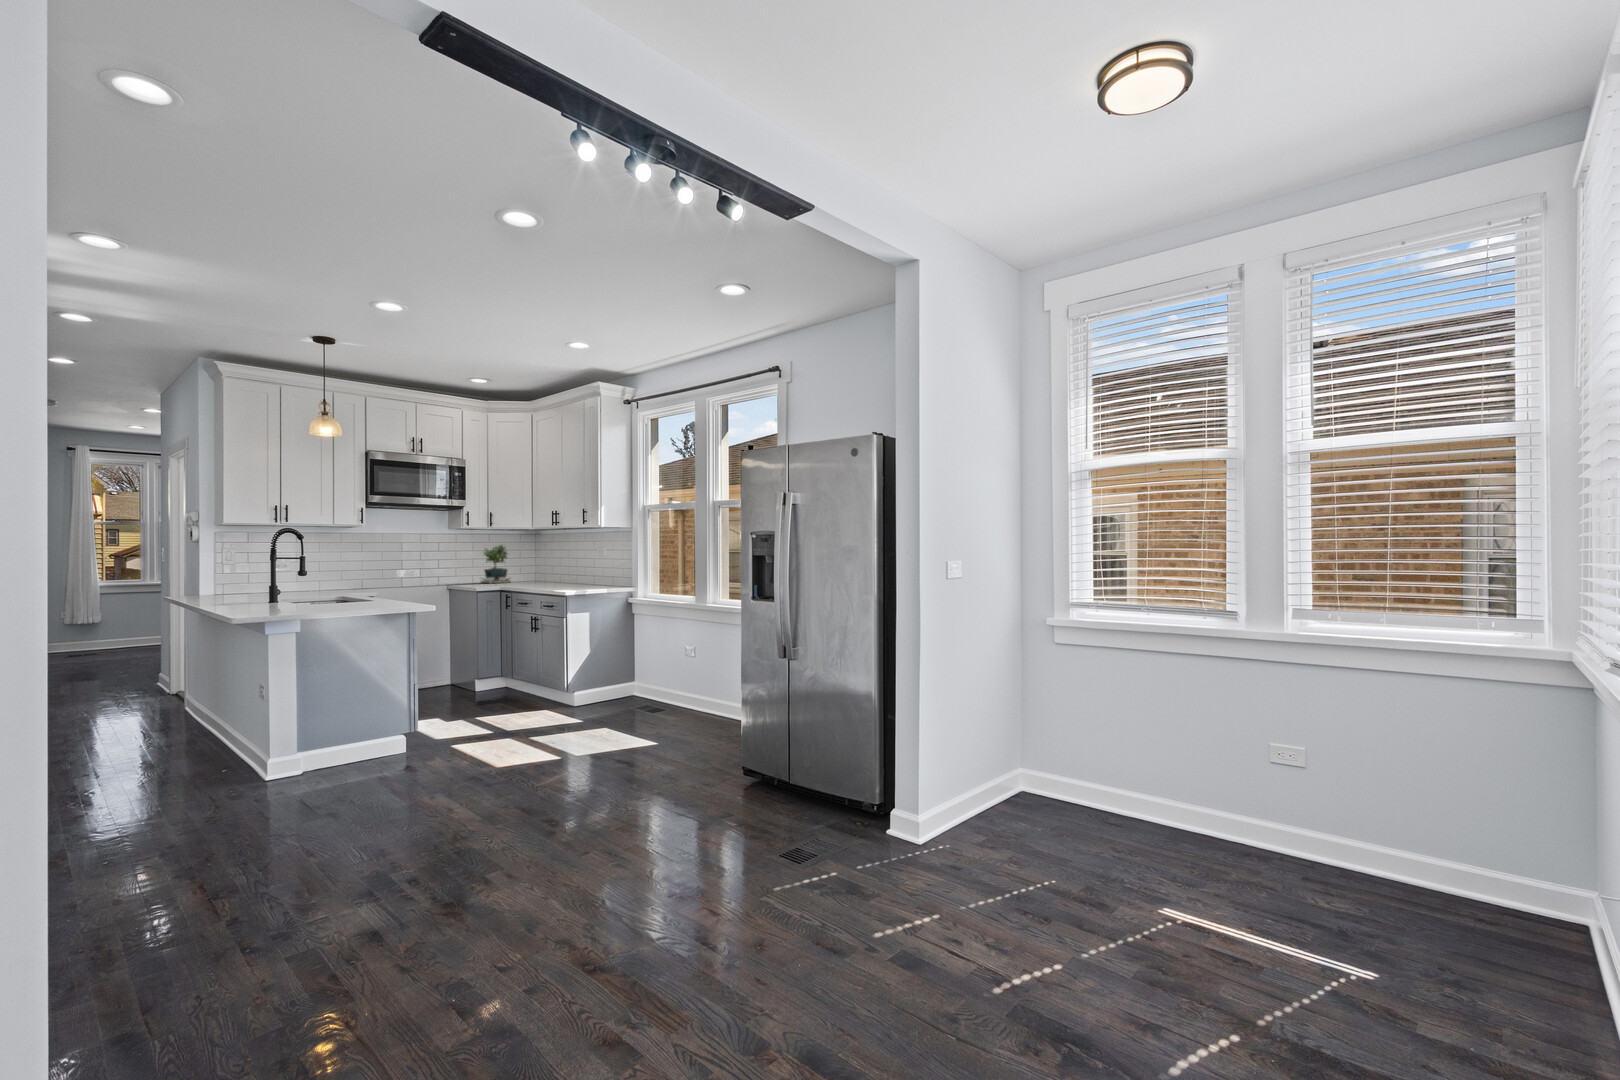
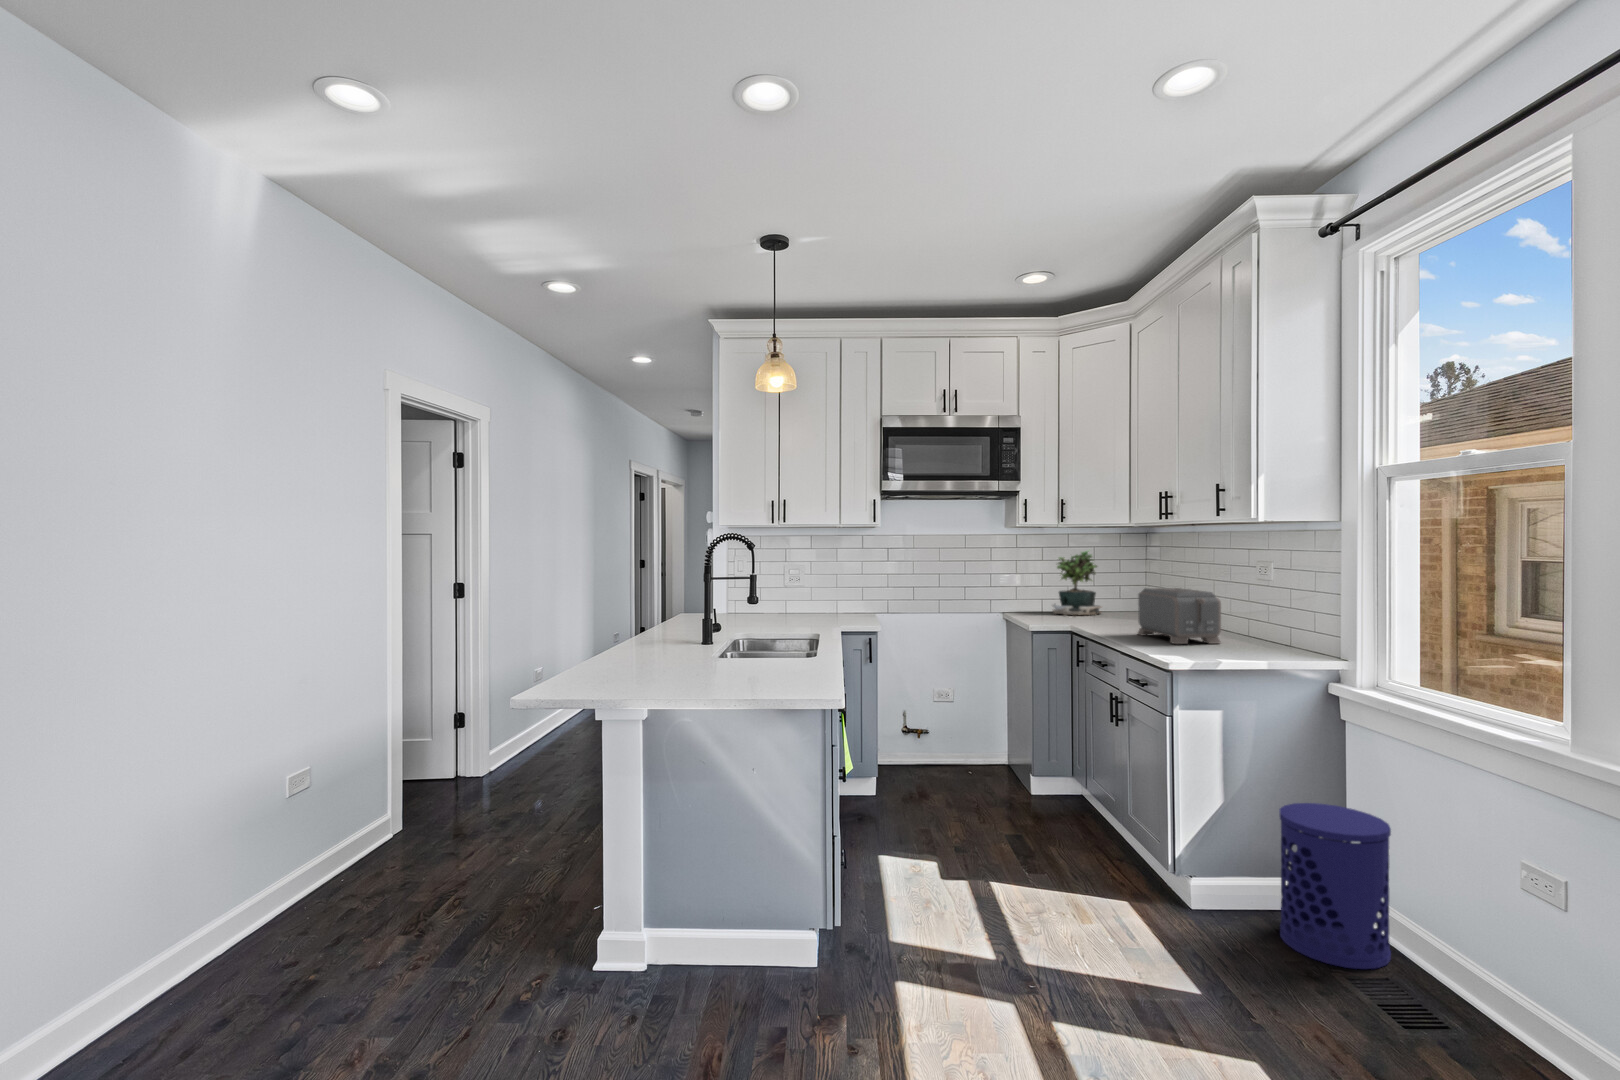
toaster: none [540,562,583,588] -> present [1137,588,1221,644]
waste bin: none [611,649,651,709] -> present [1279,803,1391,969]

